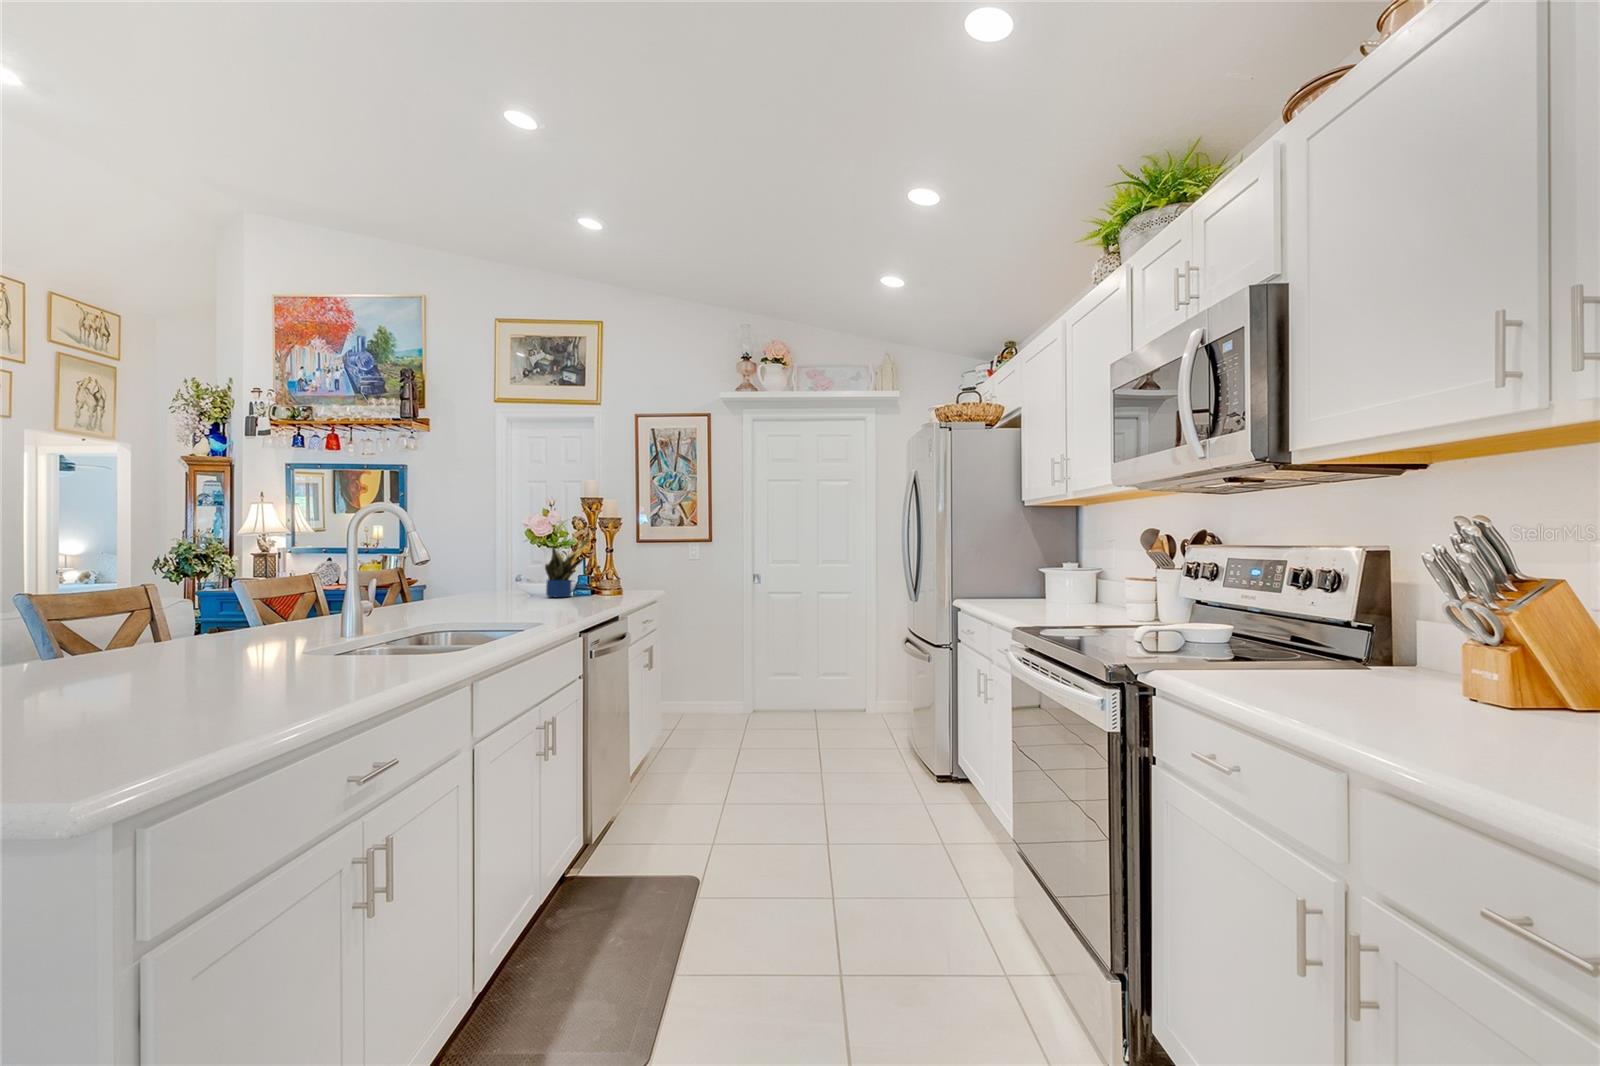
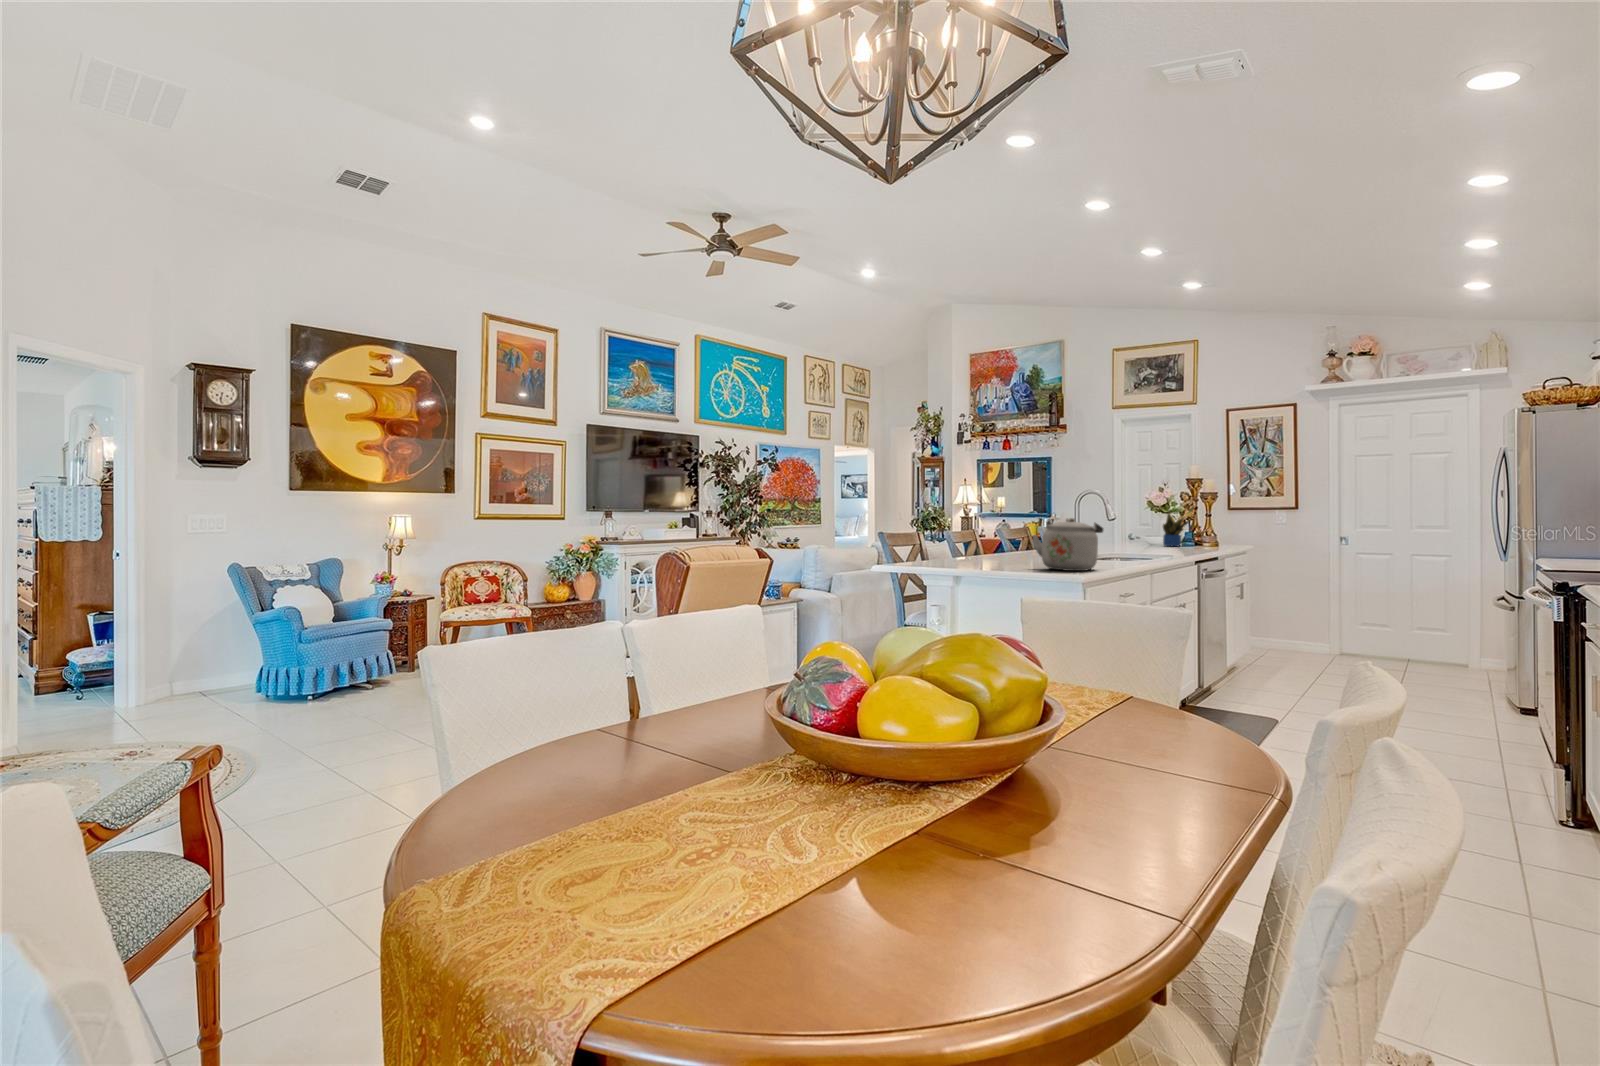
kettle: none [159,564,358,700] -> present [1033,518,1103,571]

